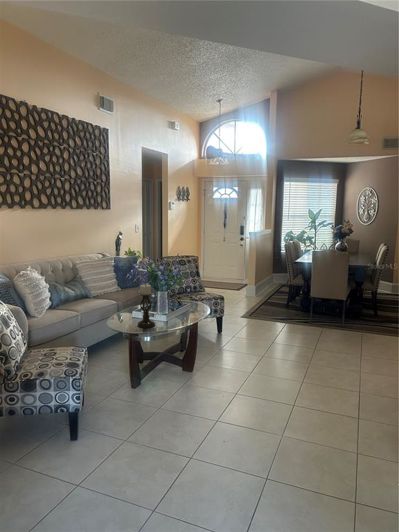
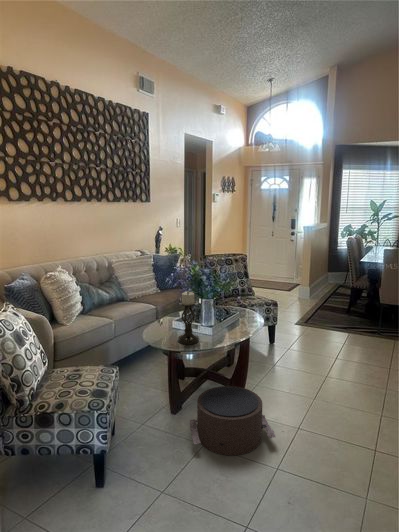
pouf: none [148,362,218,414] -> present [190,386,276,455]

